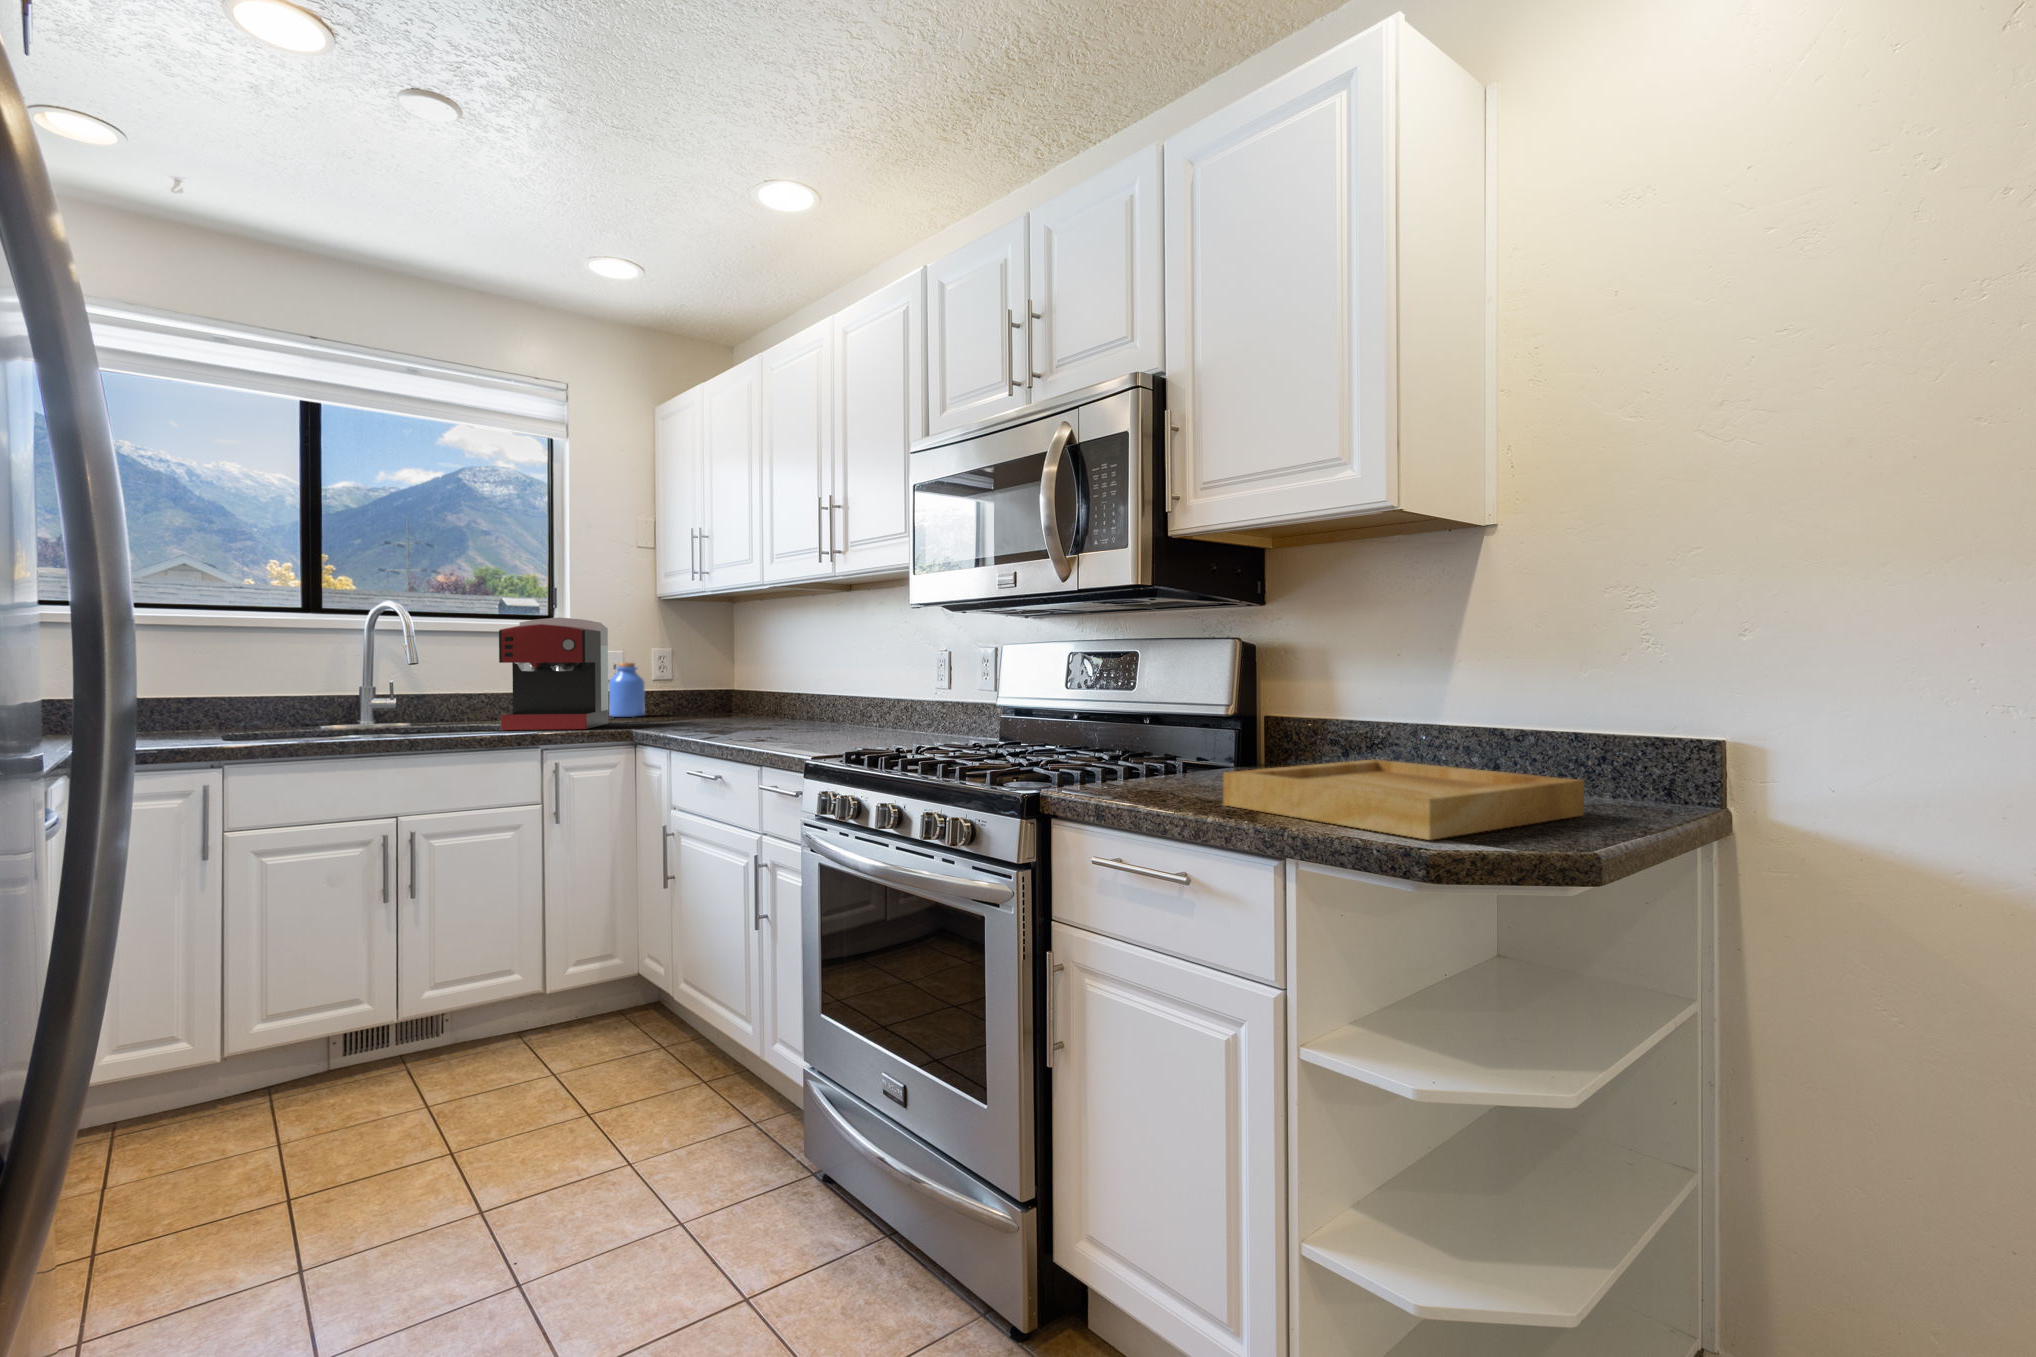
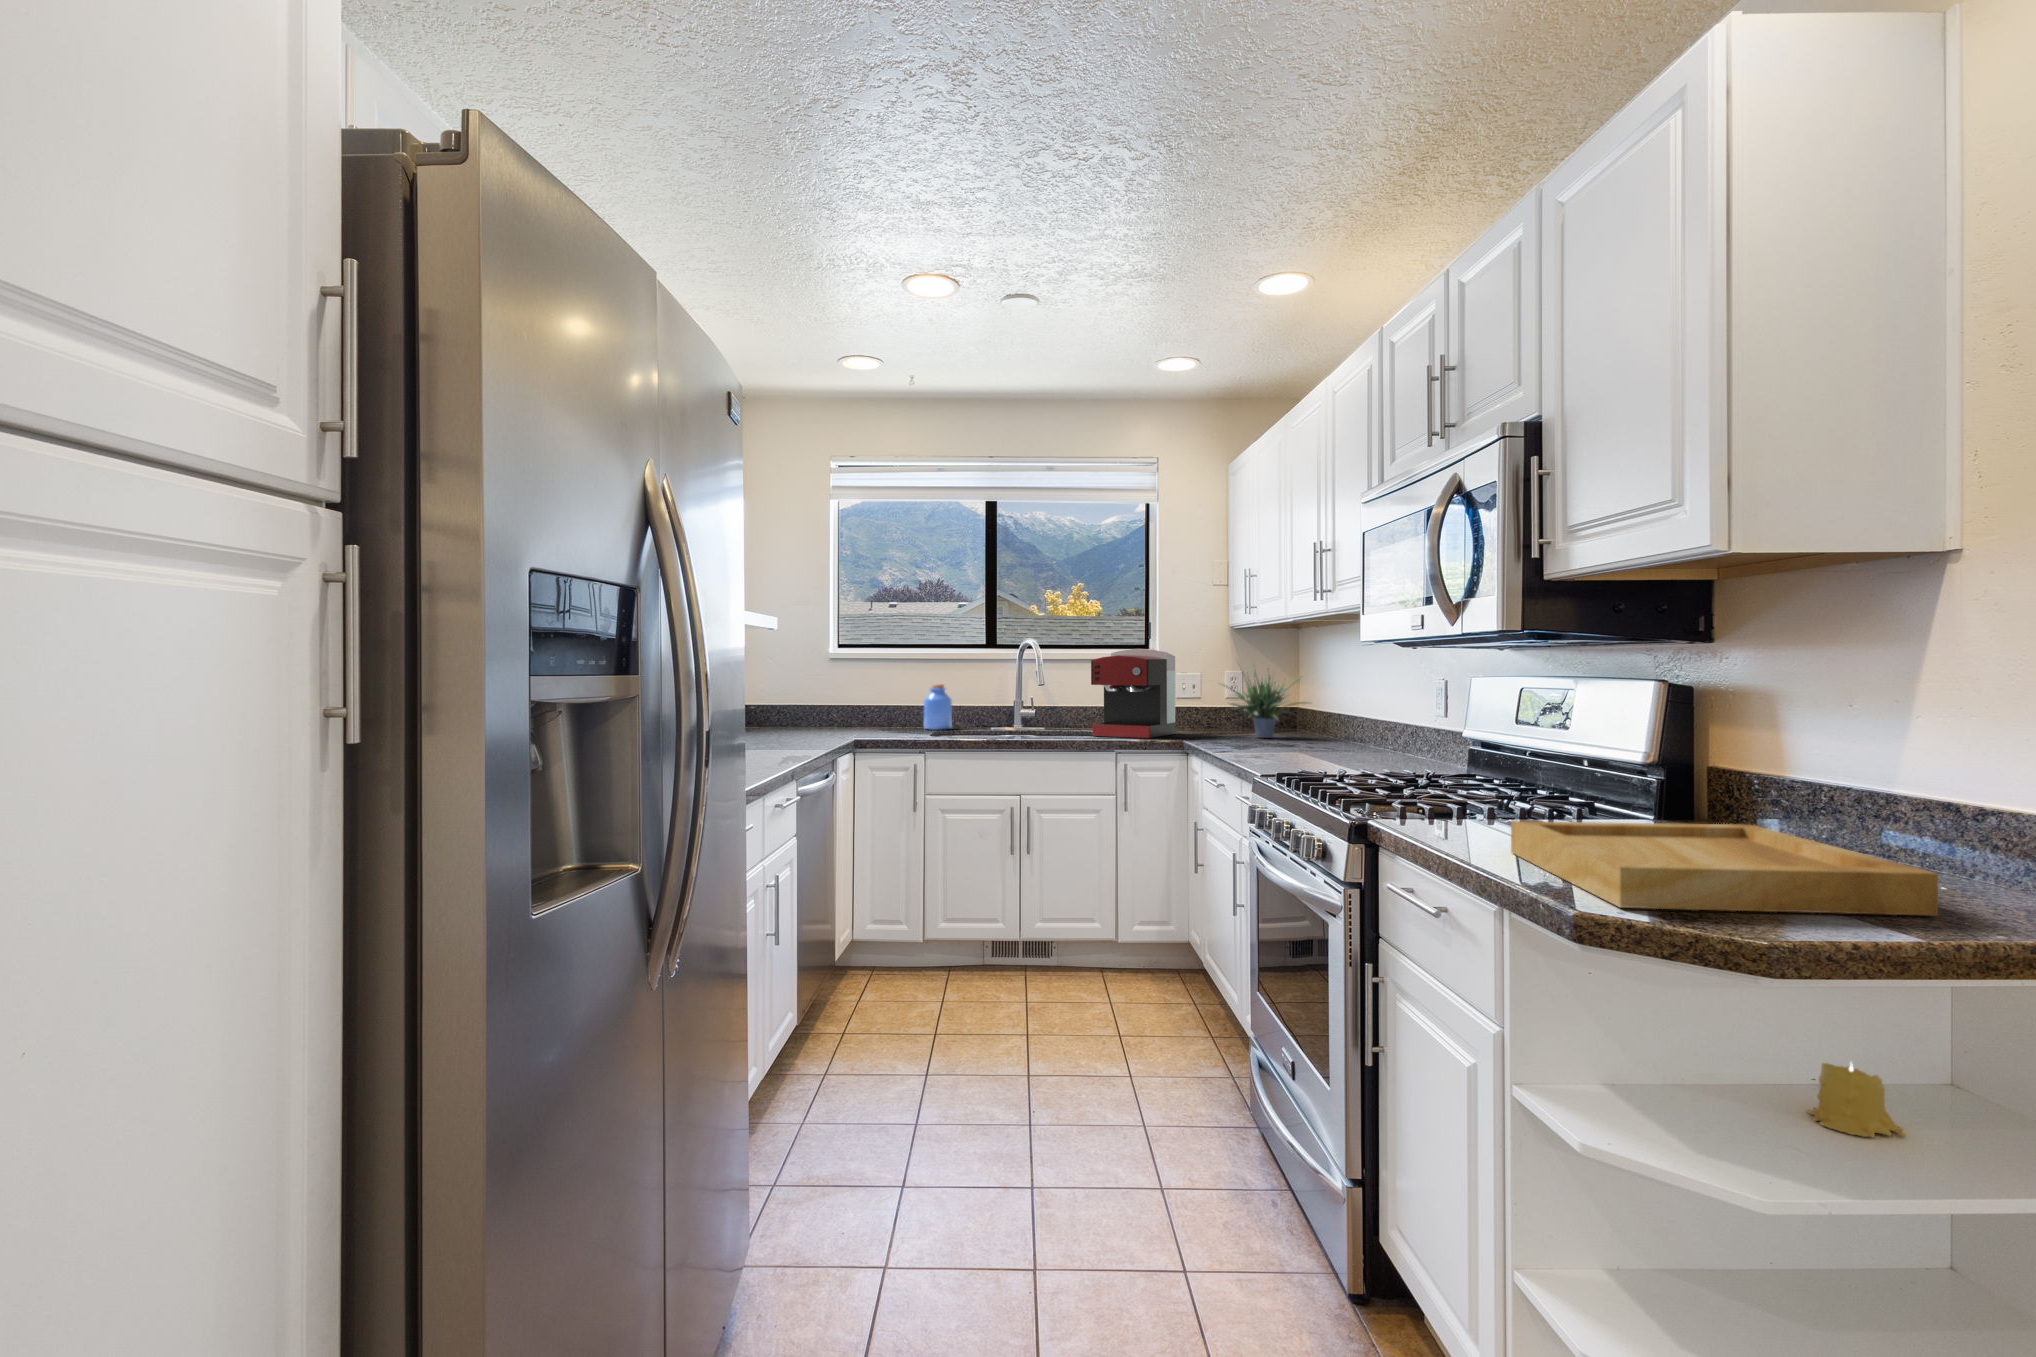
potted plant: none [667,628,780,723] -> present [1226,669,1308,738]
jar: present [609,663,645,717] -> present [924,684,952,730]
candle: none [1468,951,1536,1016] -> present [1807,1063,1905,1138]

